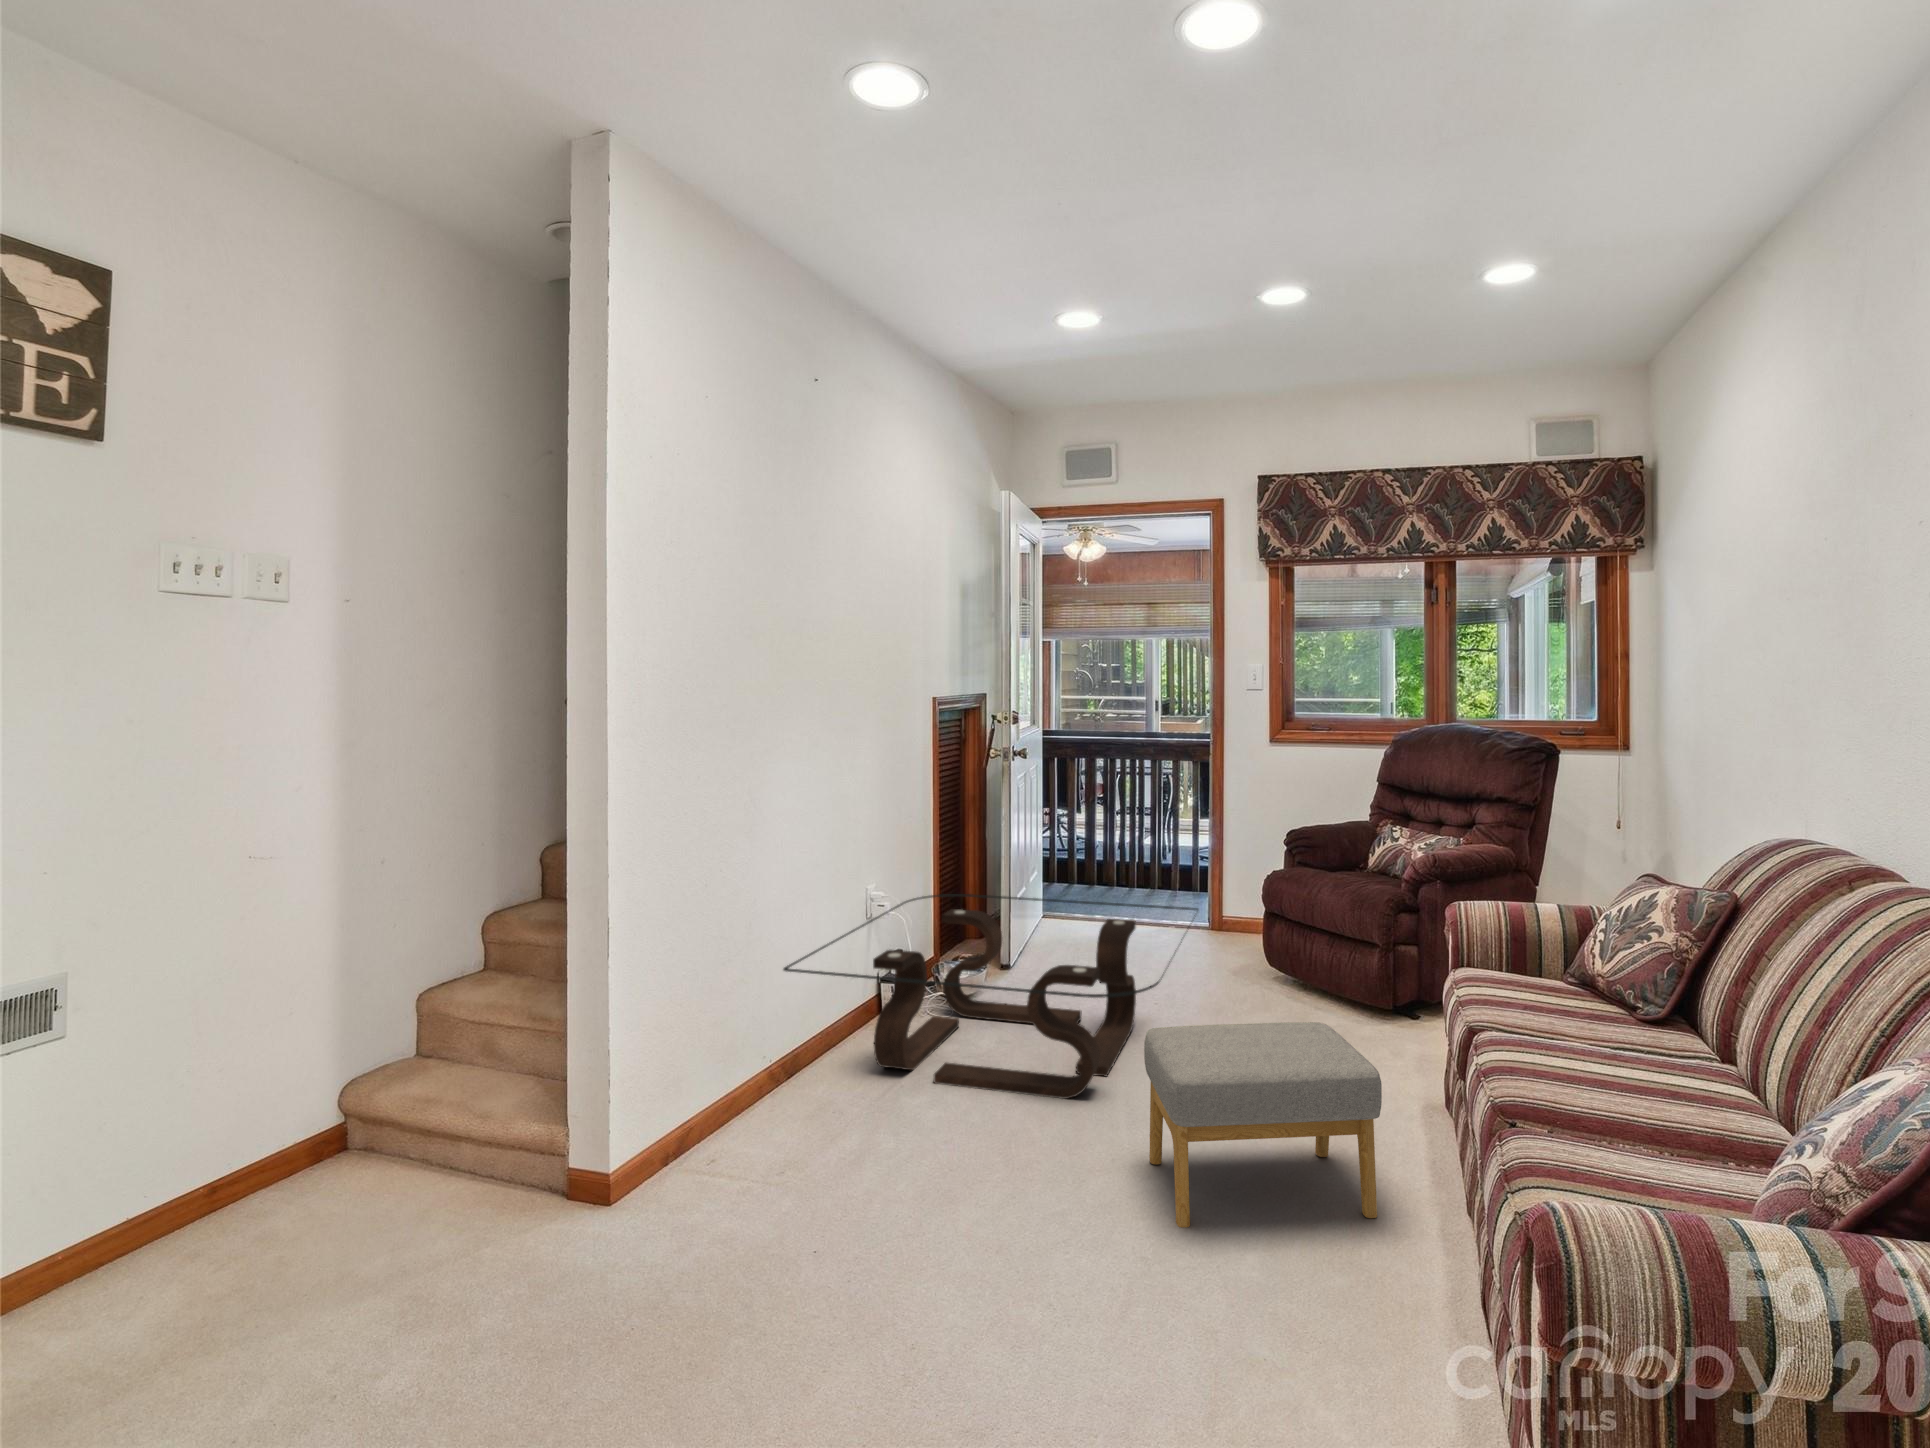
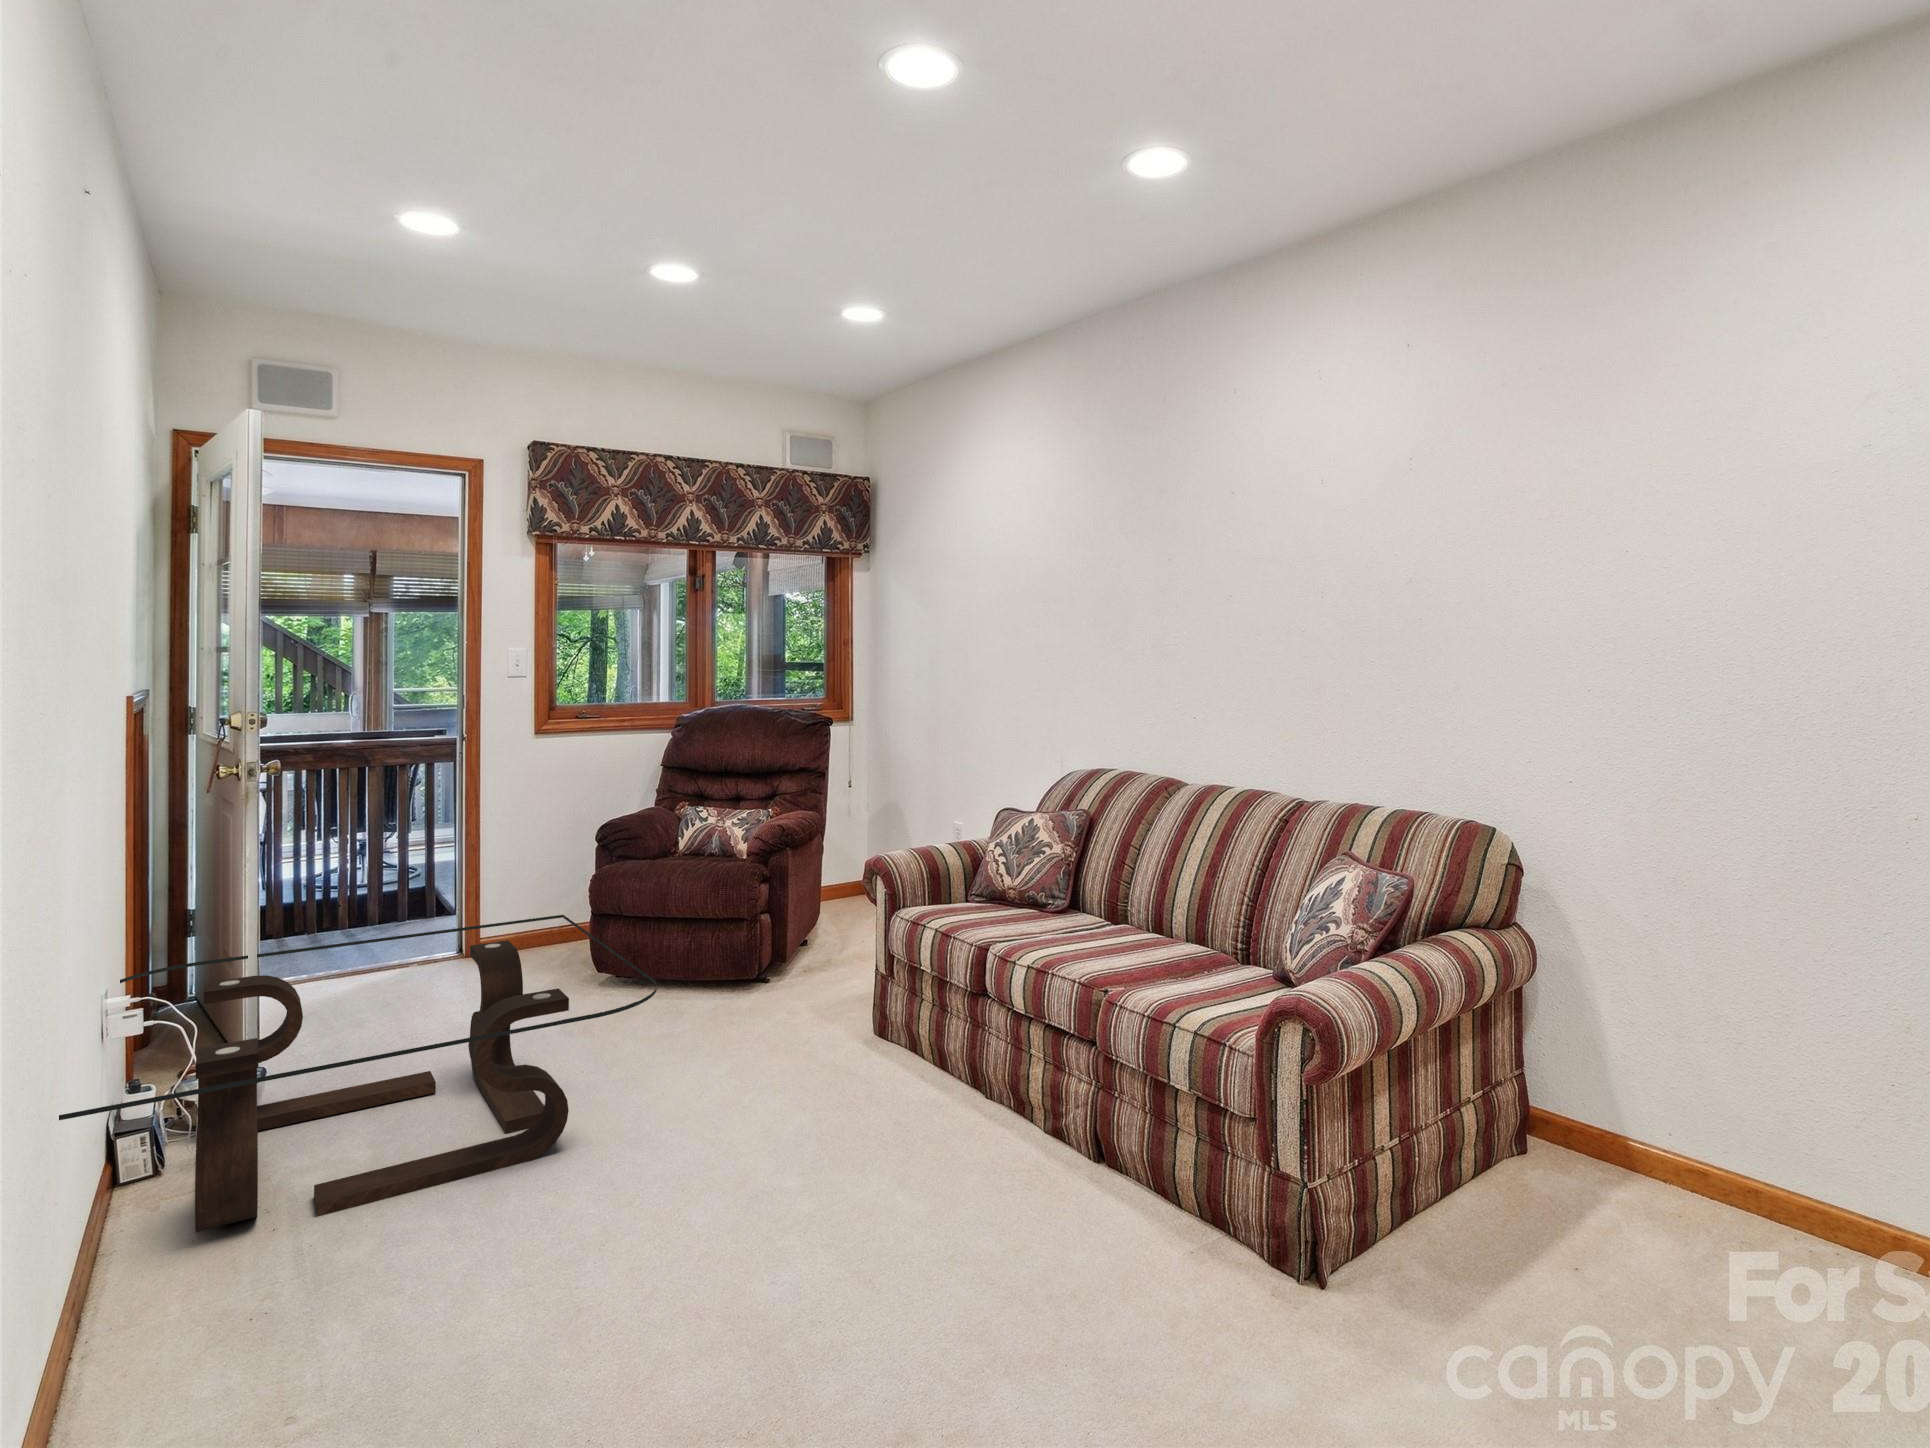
footstool: present [1144,1022,1382,1228] -> none [702,976,942,1209]

